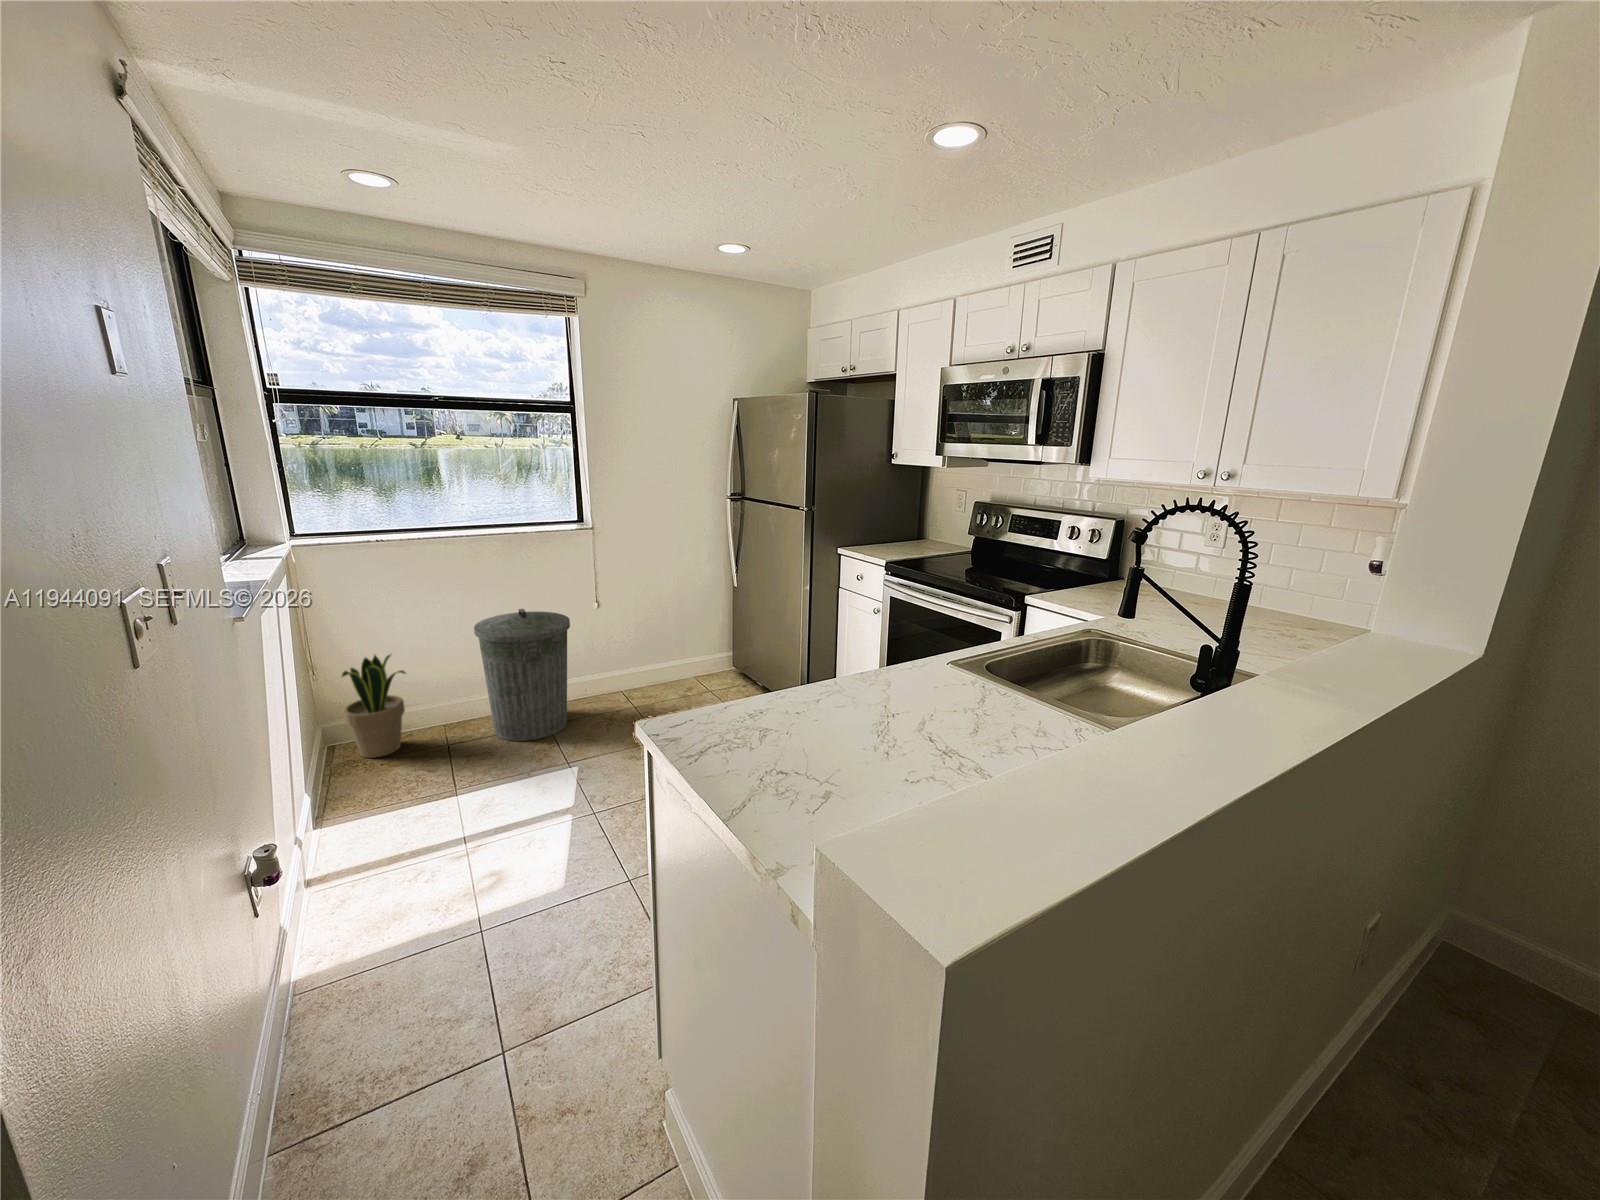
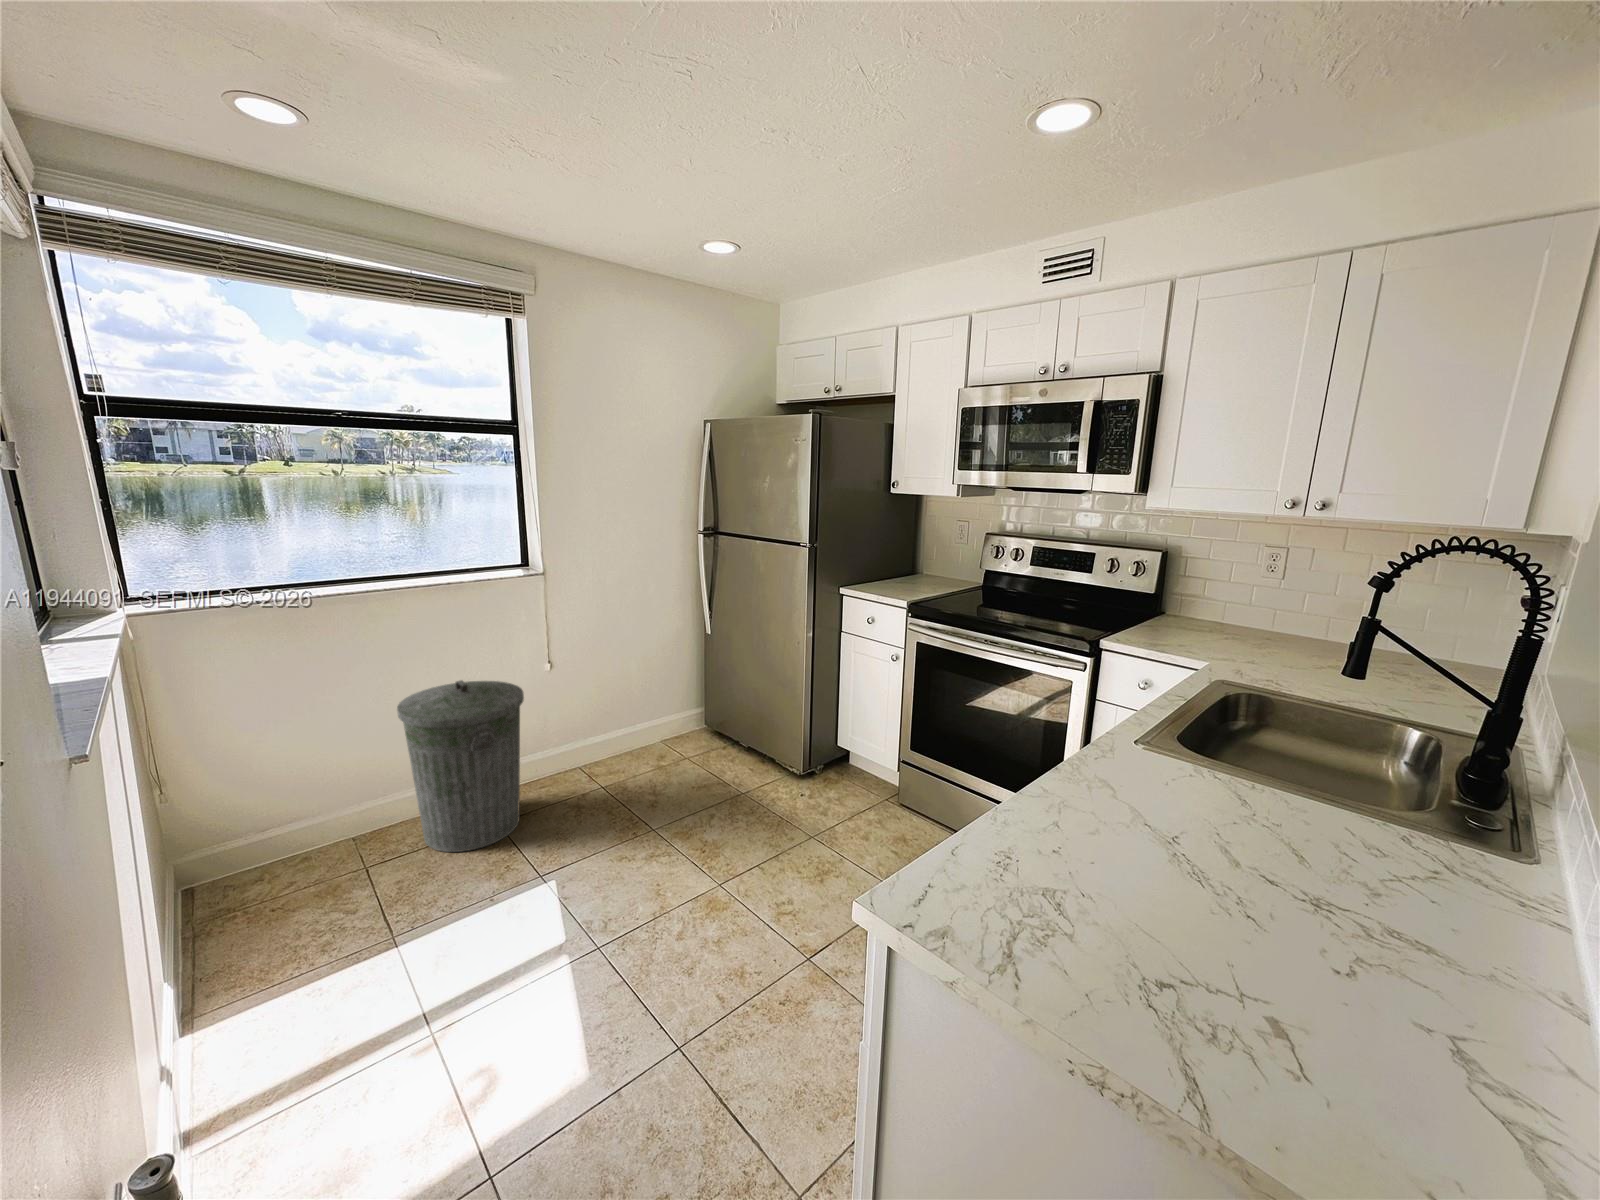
potted plant: present [342,654,406,758] -> none [207,753,303,903]

